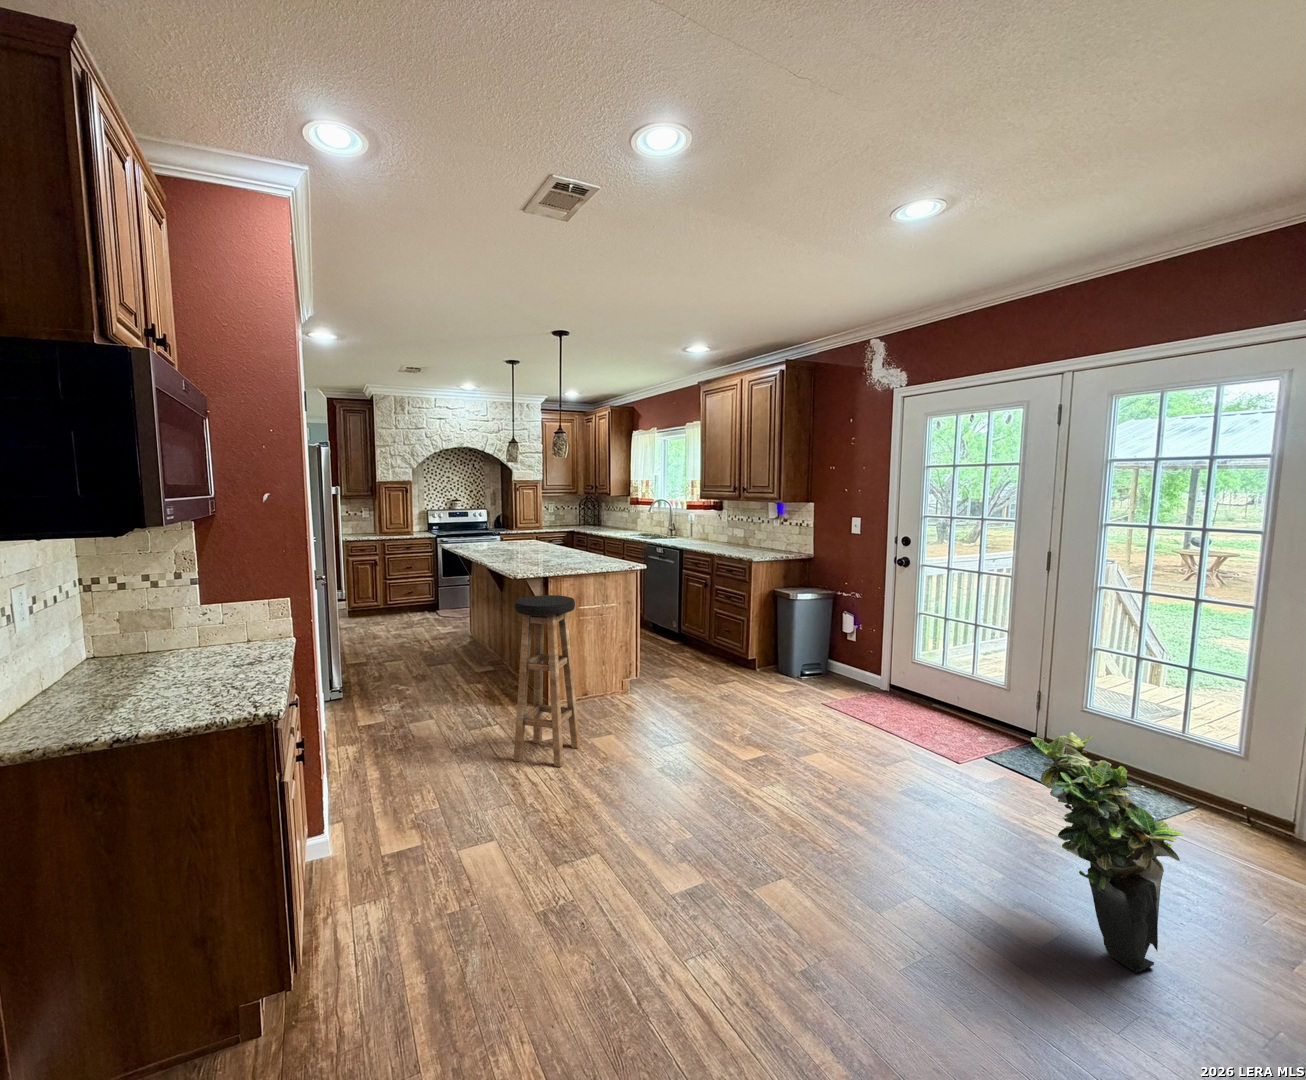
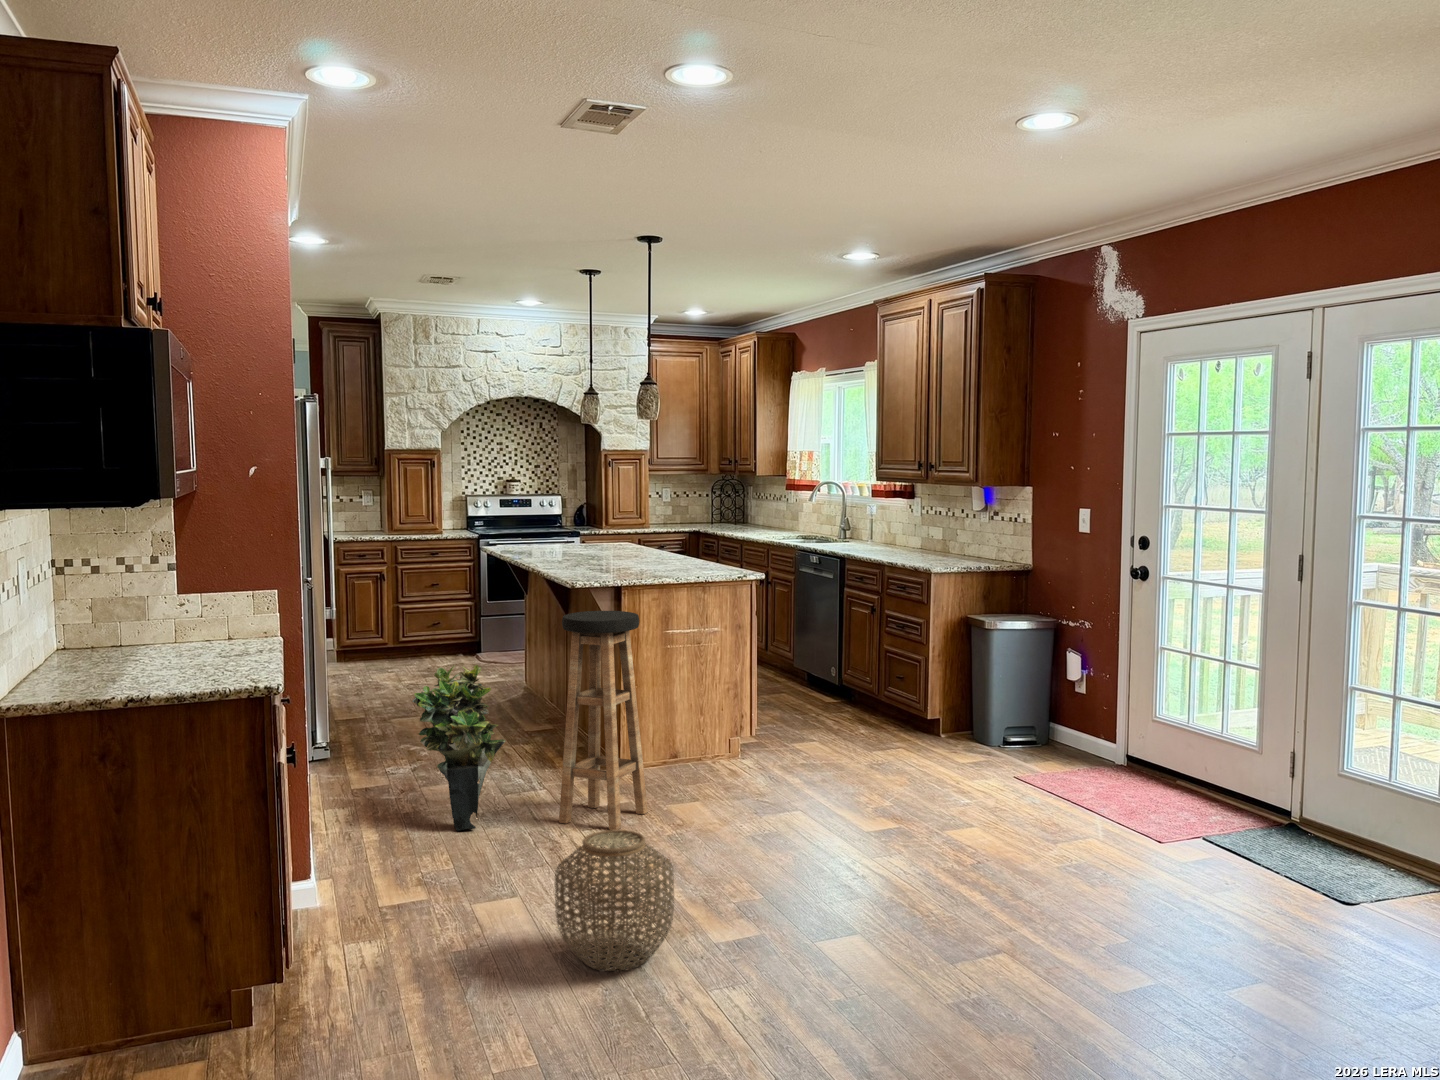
potted plant: present [1031,732,1183,972] -> present [413,665,506,831]
woven basket: none [539,816,652,963] -> present [555,830,674,971]

